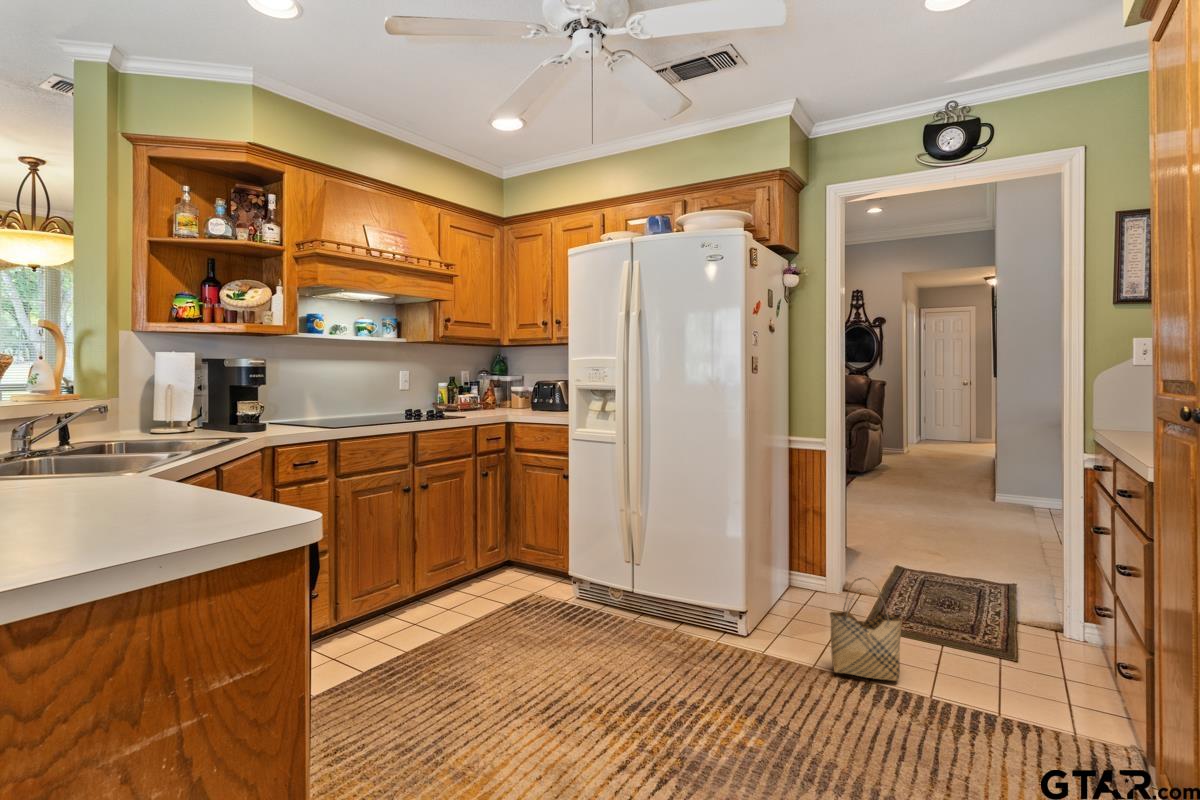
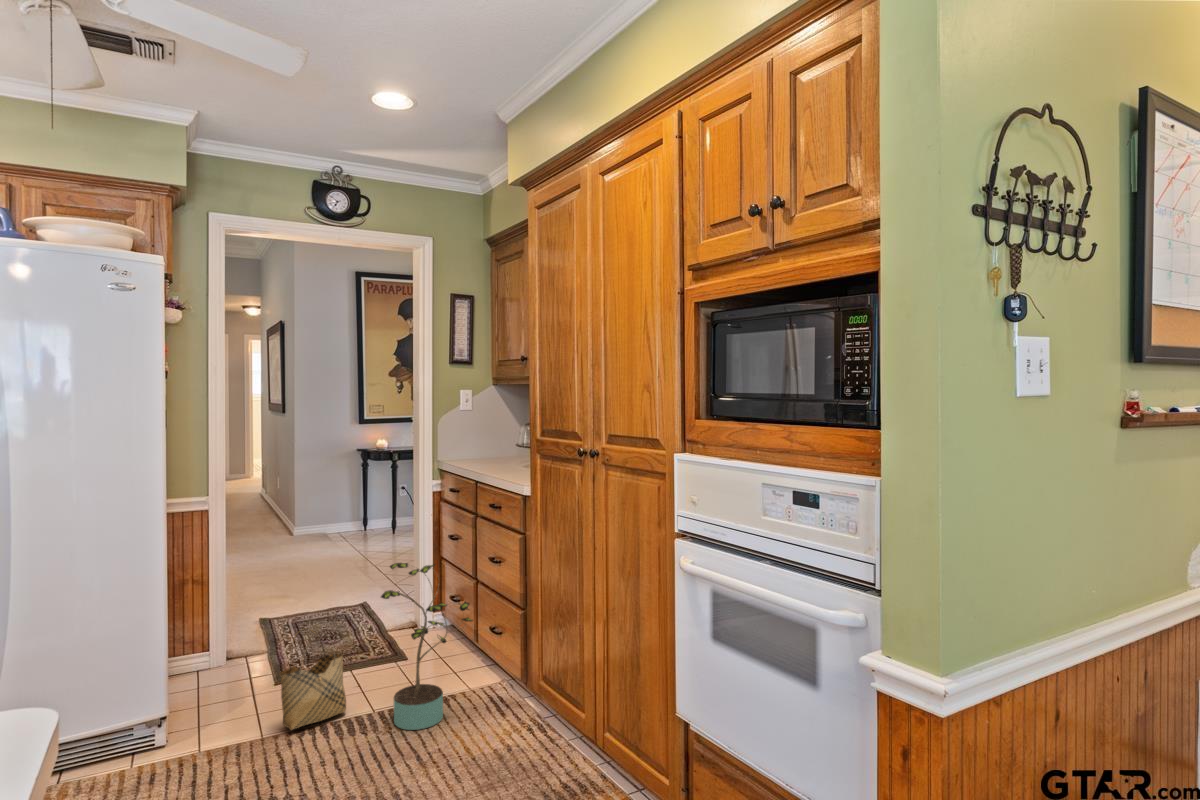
potted plant: none [917,535,1057,748] -> present [381,563,473,730]

